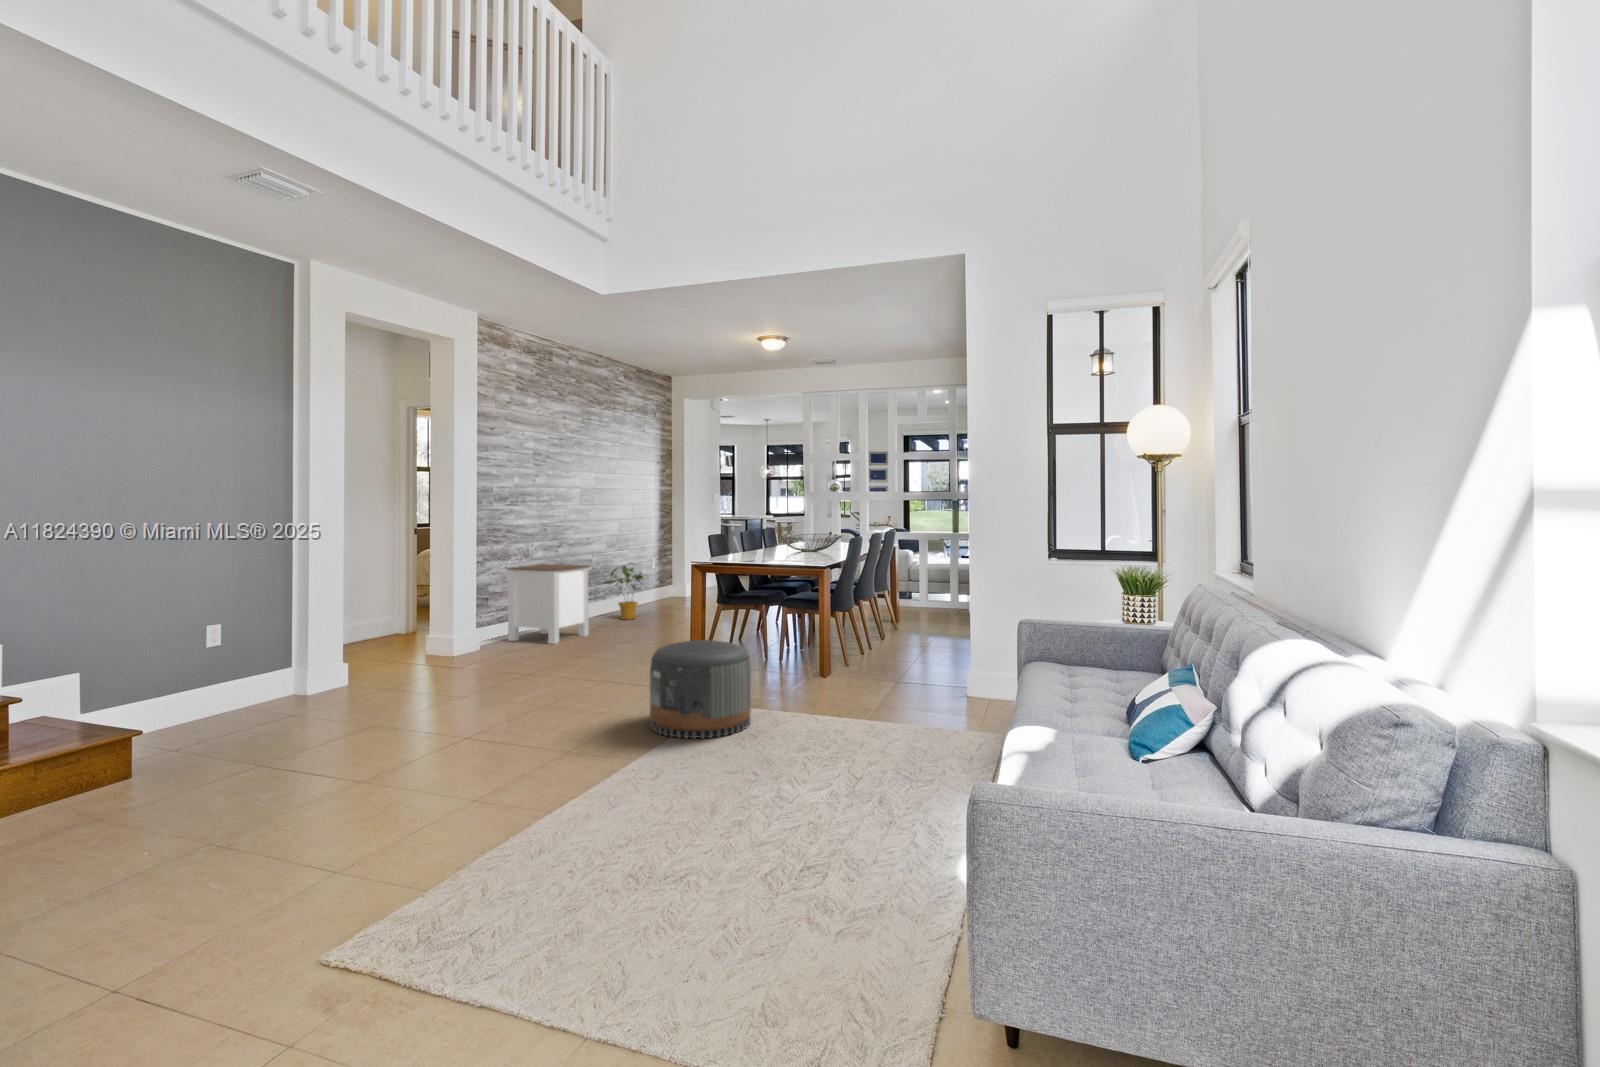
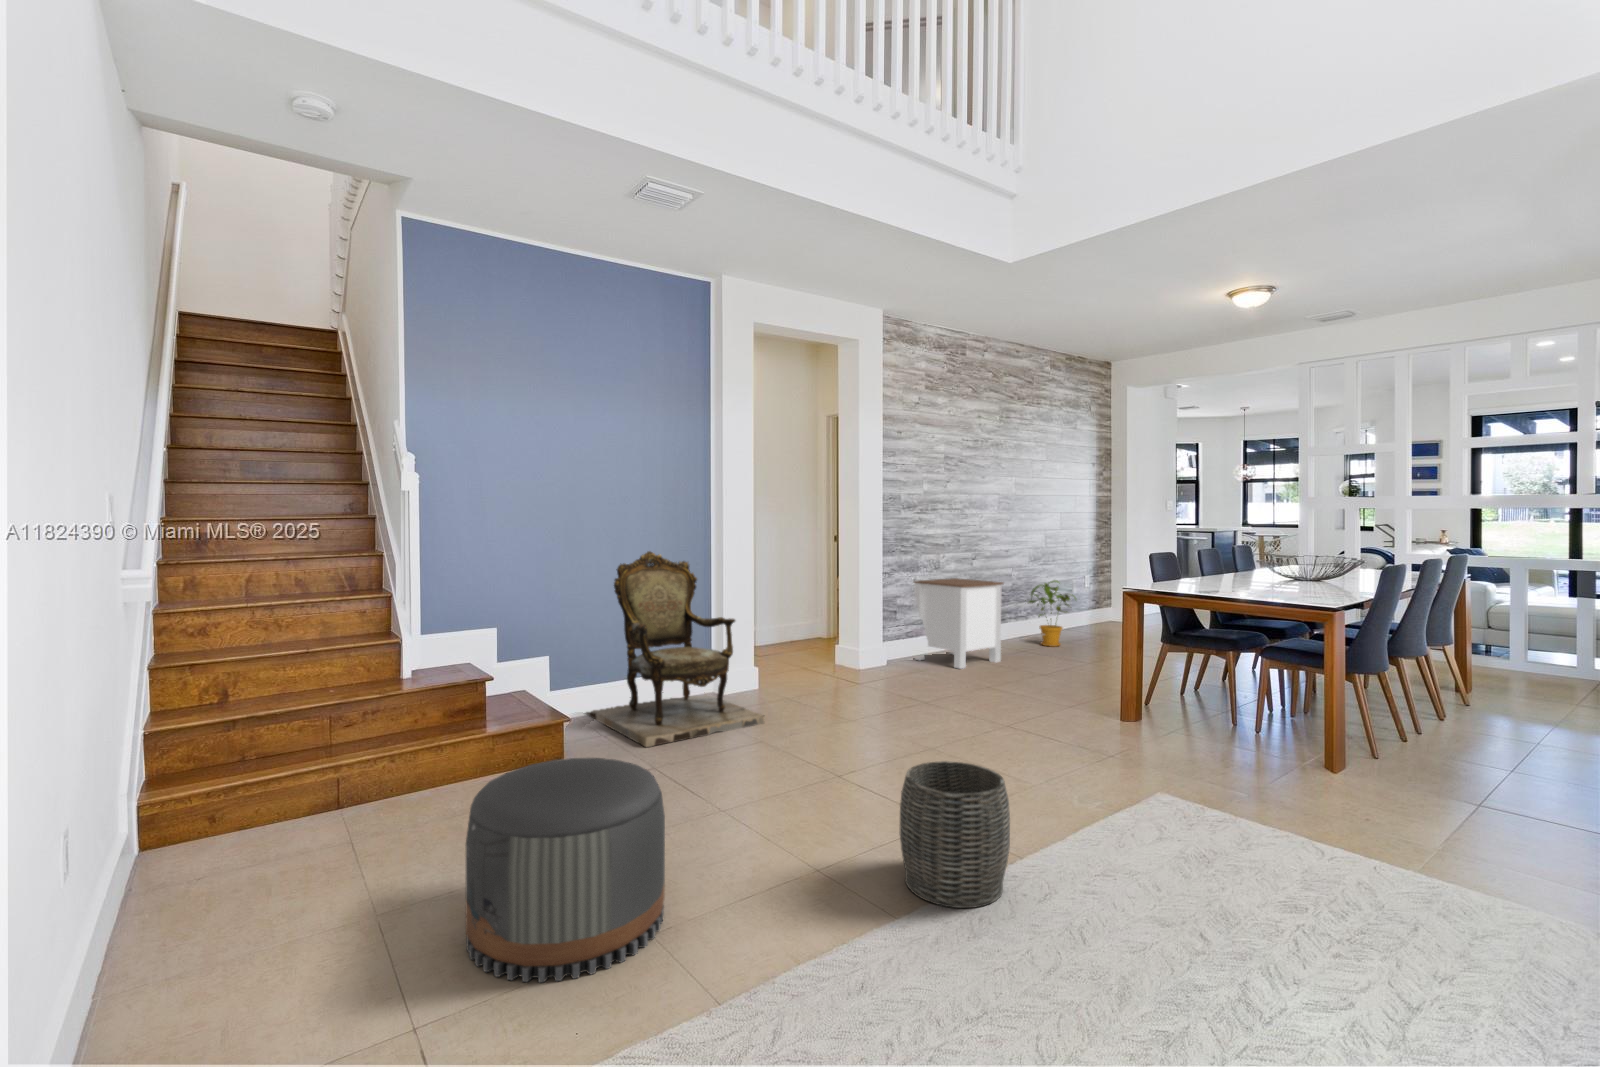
armchair: none [138,546,377,746] -> present [585,551,764,747]
pouf: present [650,640,751,739] -> present [466,758,665,982]
woven basket: none [553,693,635,793] -> present [900,761,1010,908]

